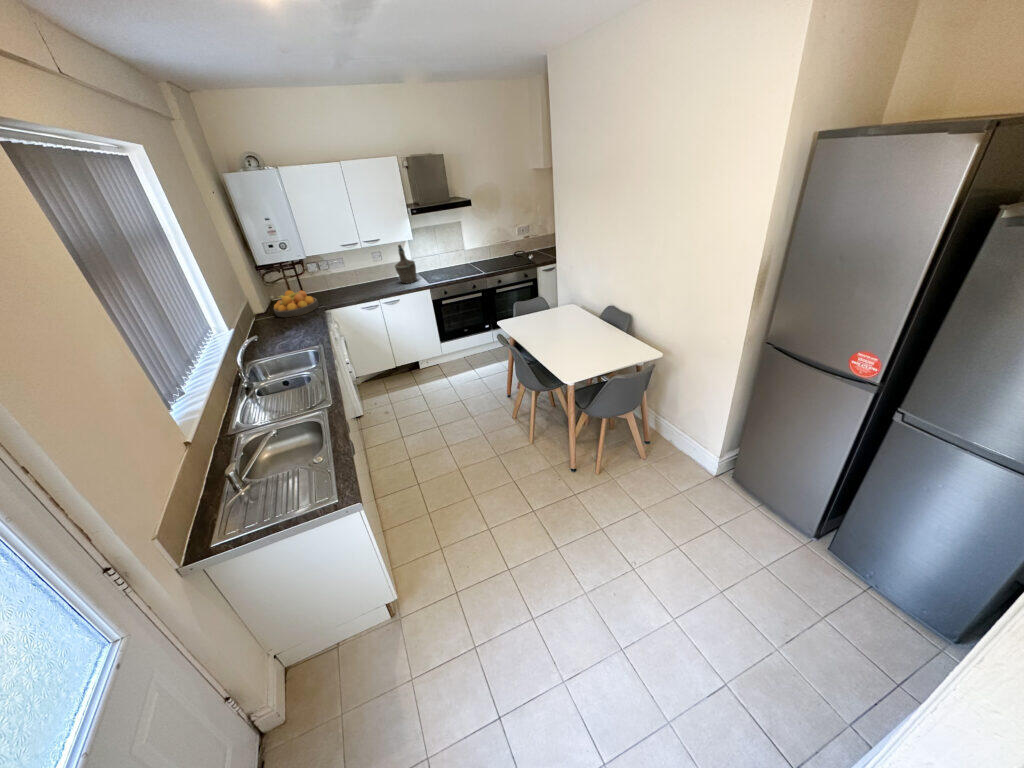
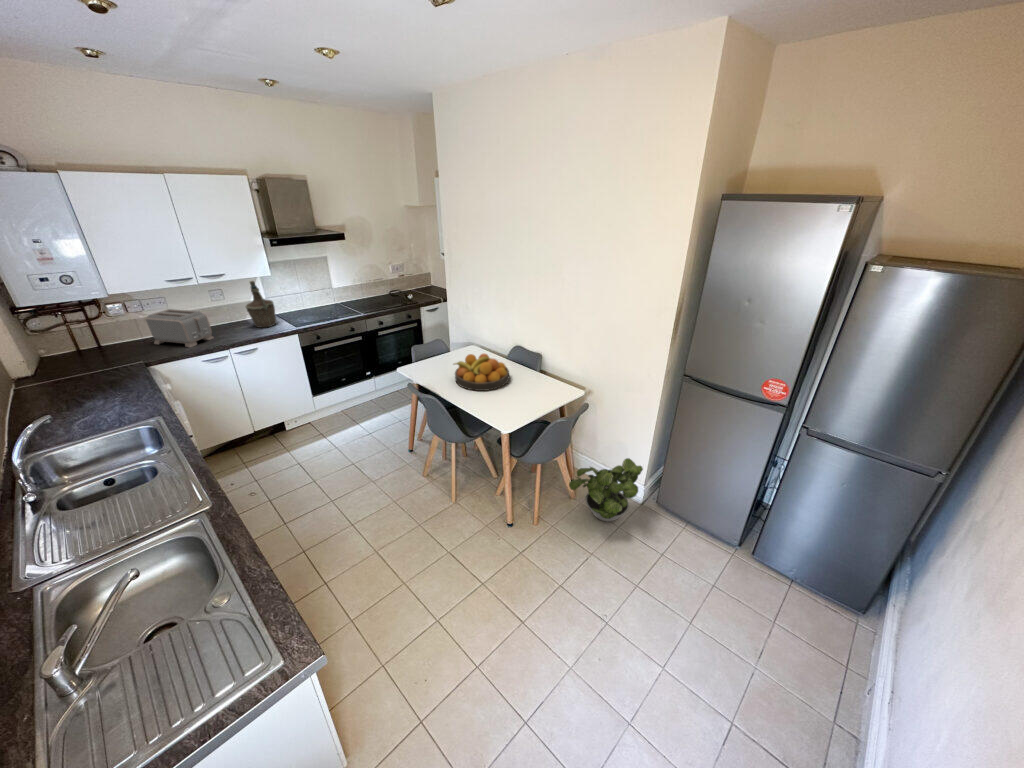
toaster: none [329,268,372,297] -> present [146,309,214,347]
fruit bowl: present [274,290,319,317] -> present [454,354,509,391]
potted plant: none [631,426,715,486] -> present [569,458,643,522]

